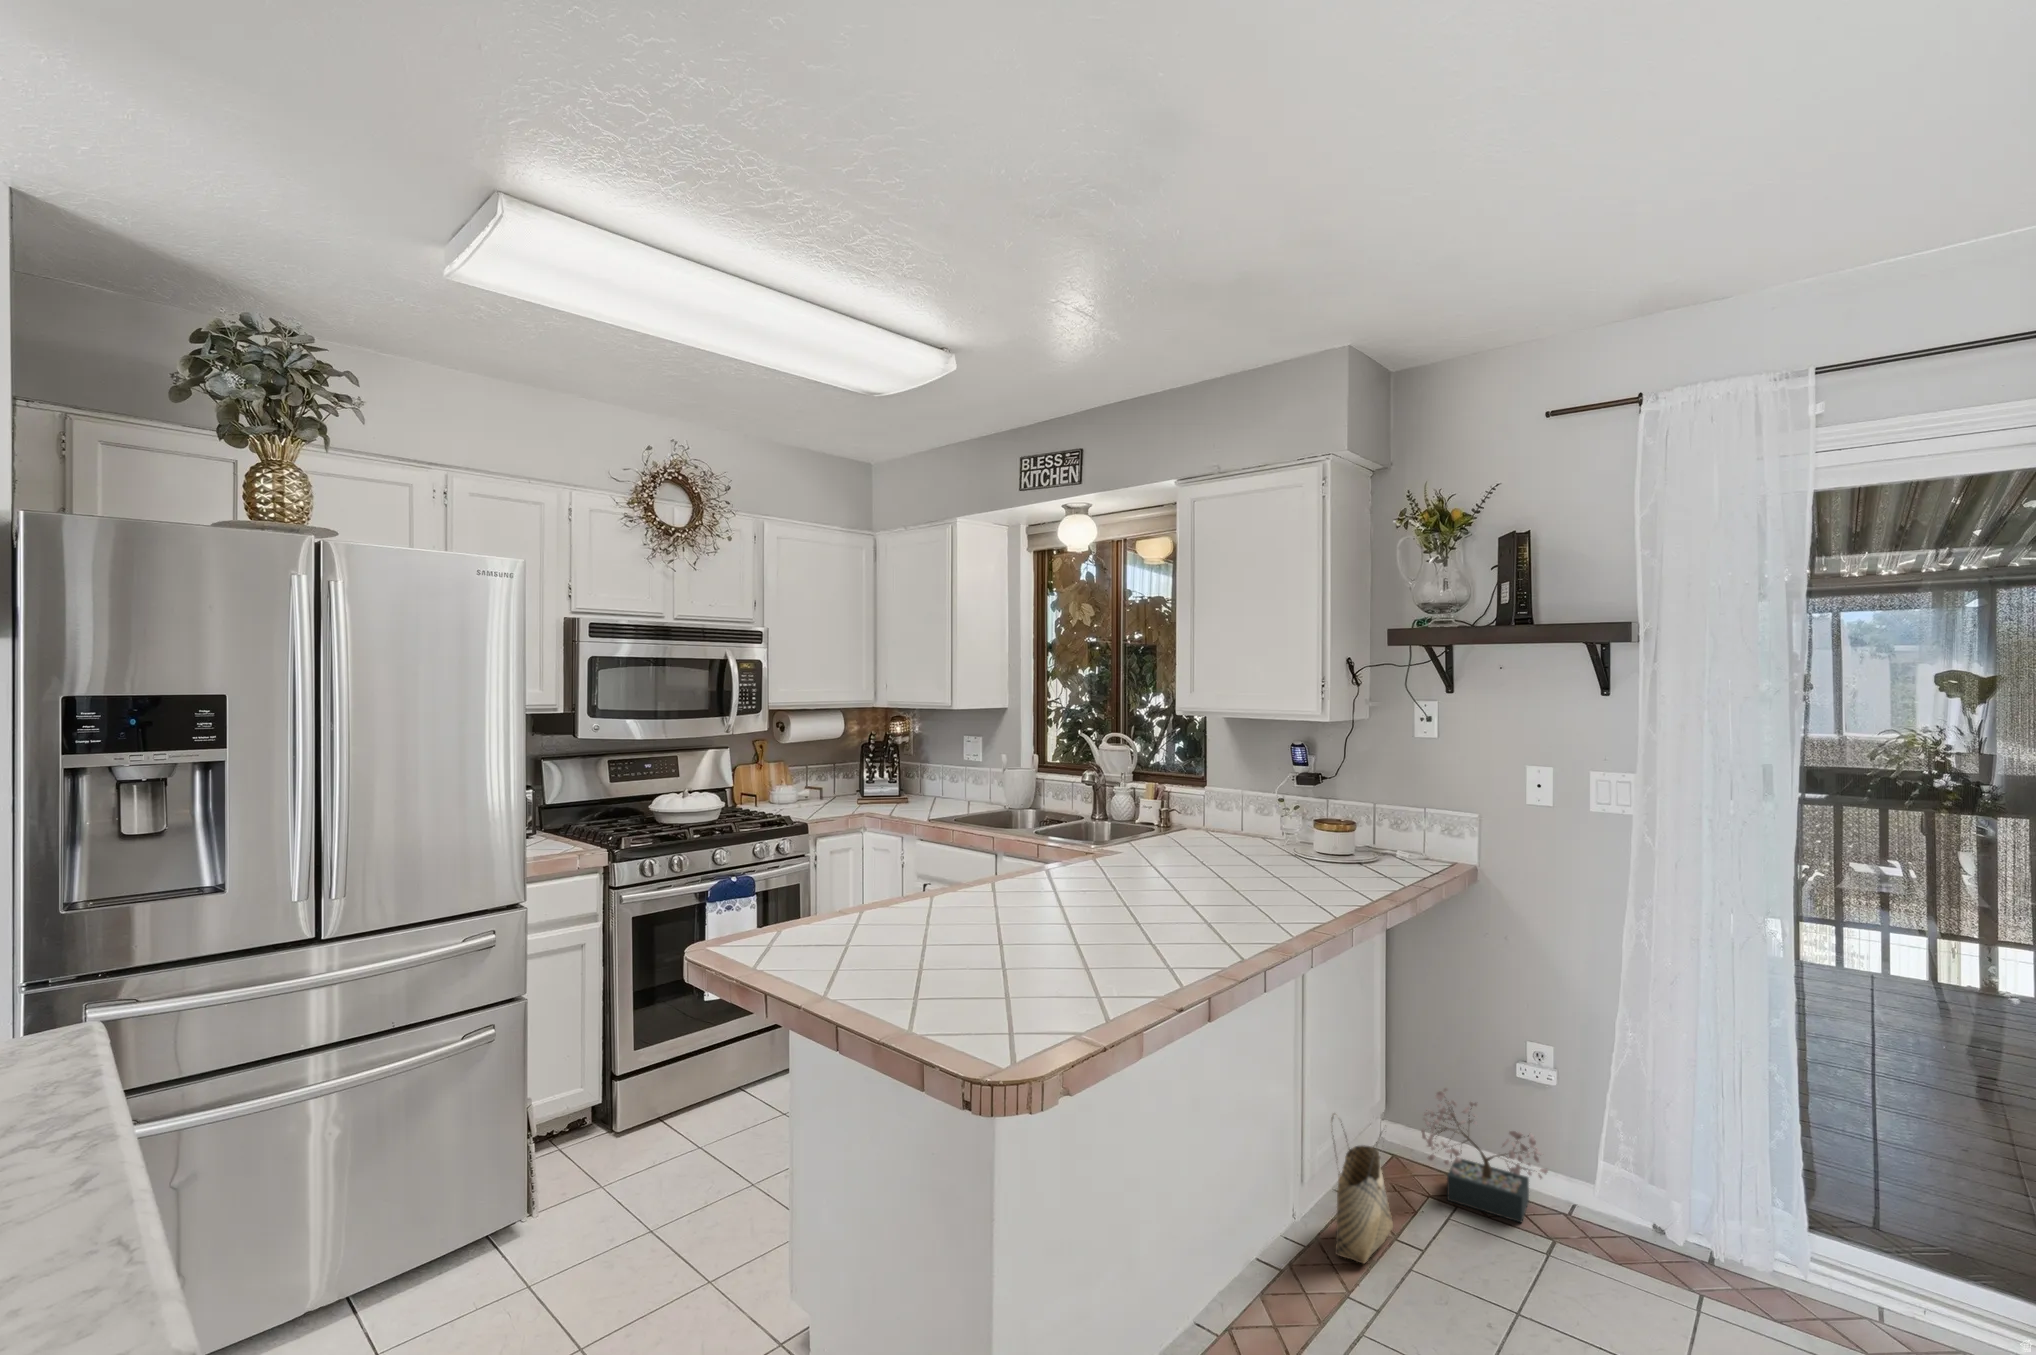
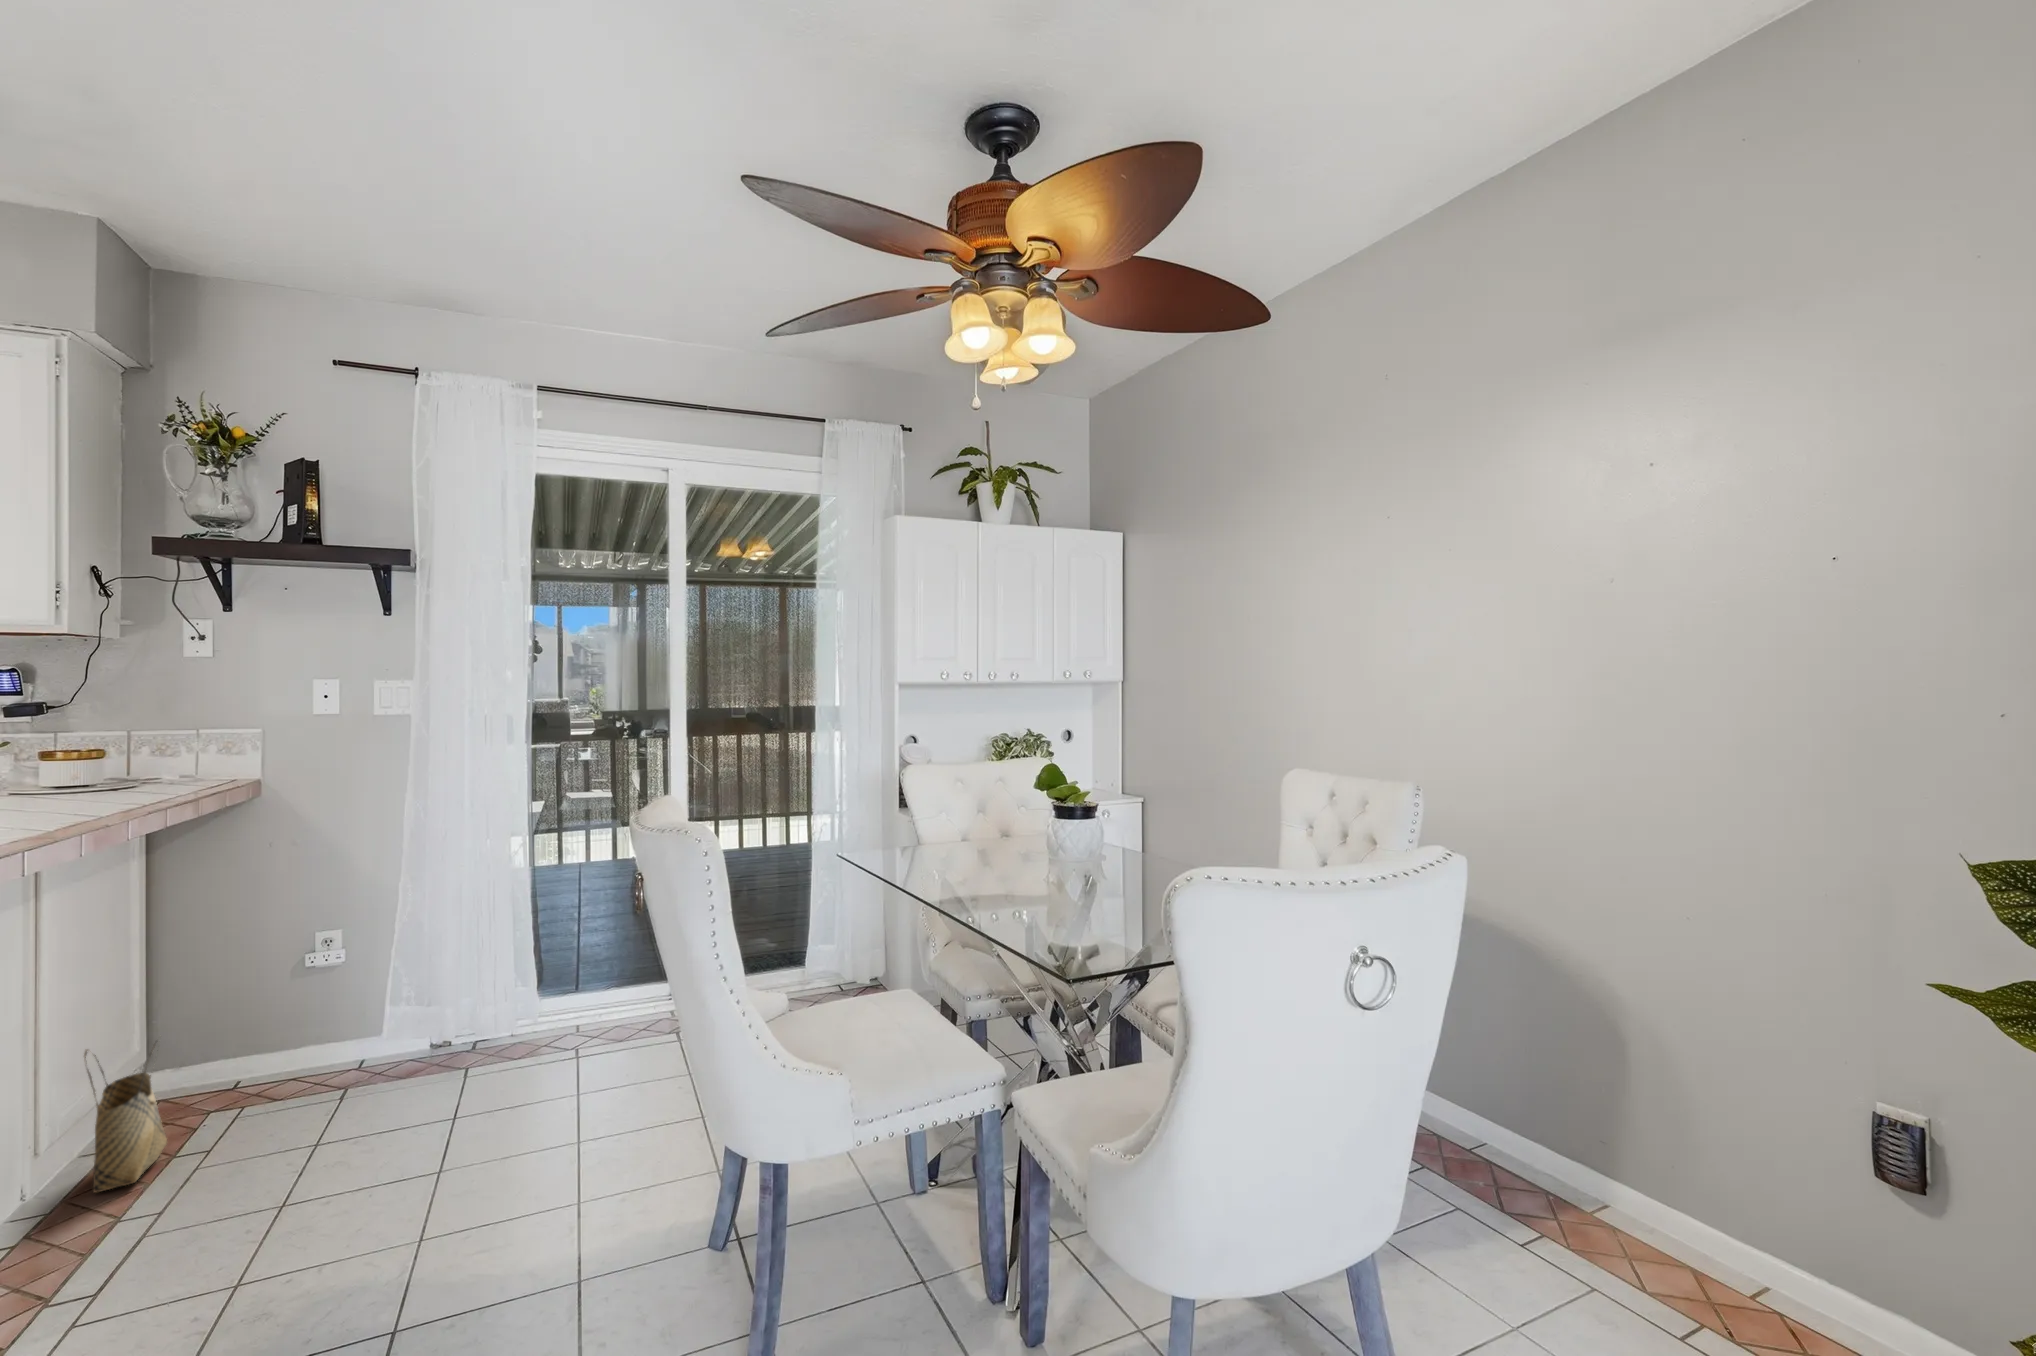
decorative plant: present [1421,1088,1548,1222] -> none [194,1001,336,1105]

